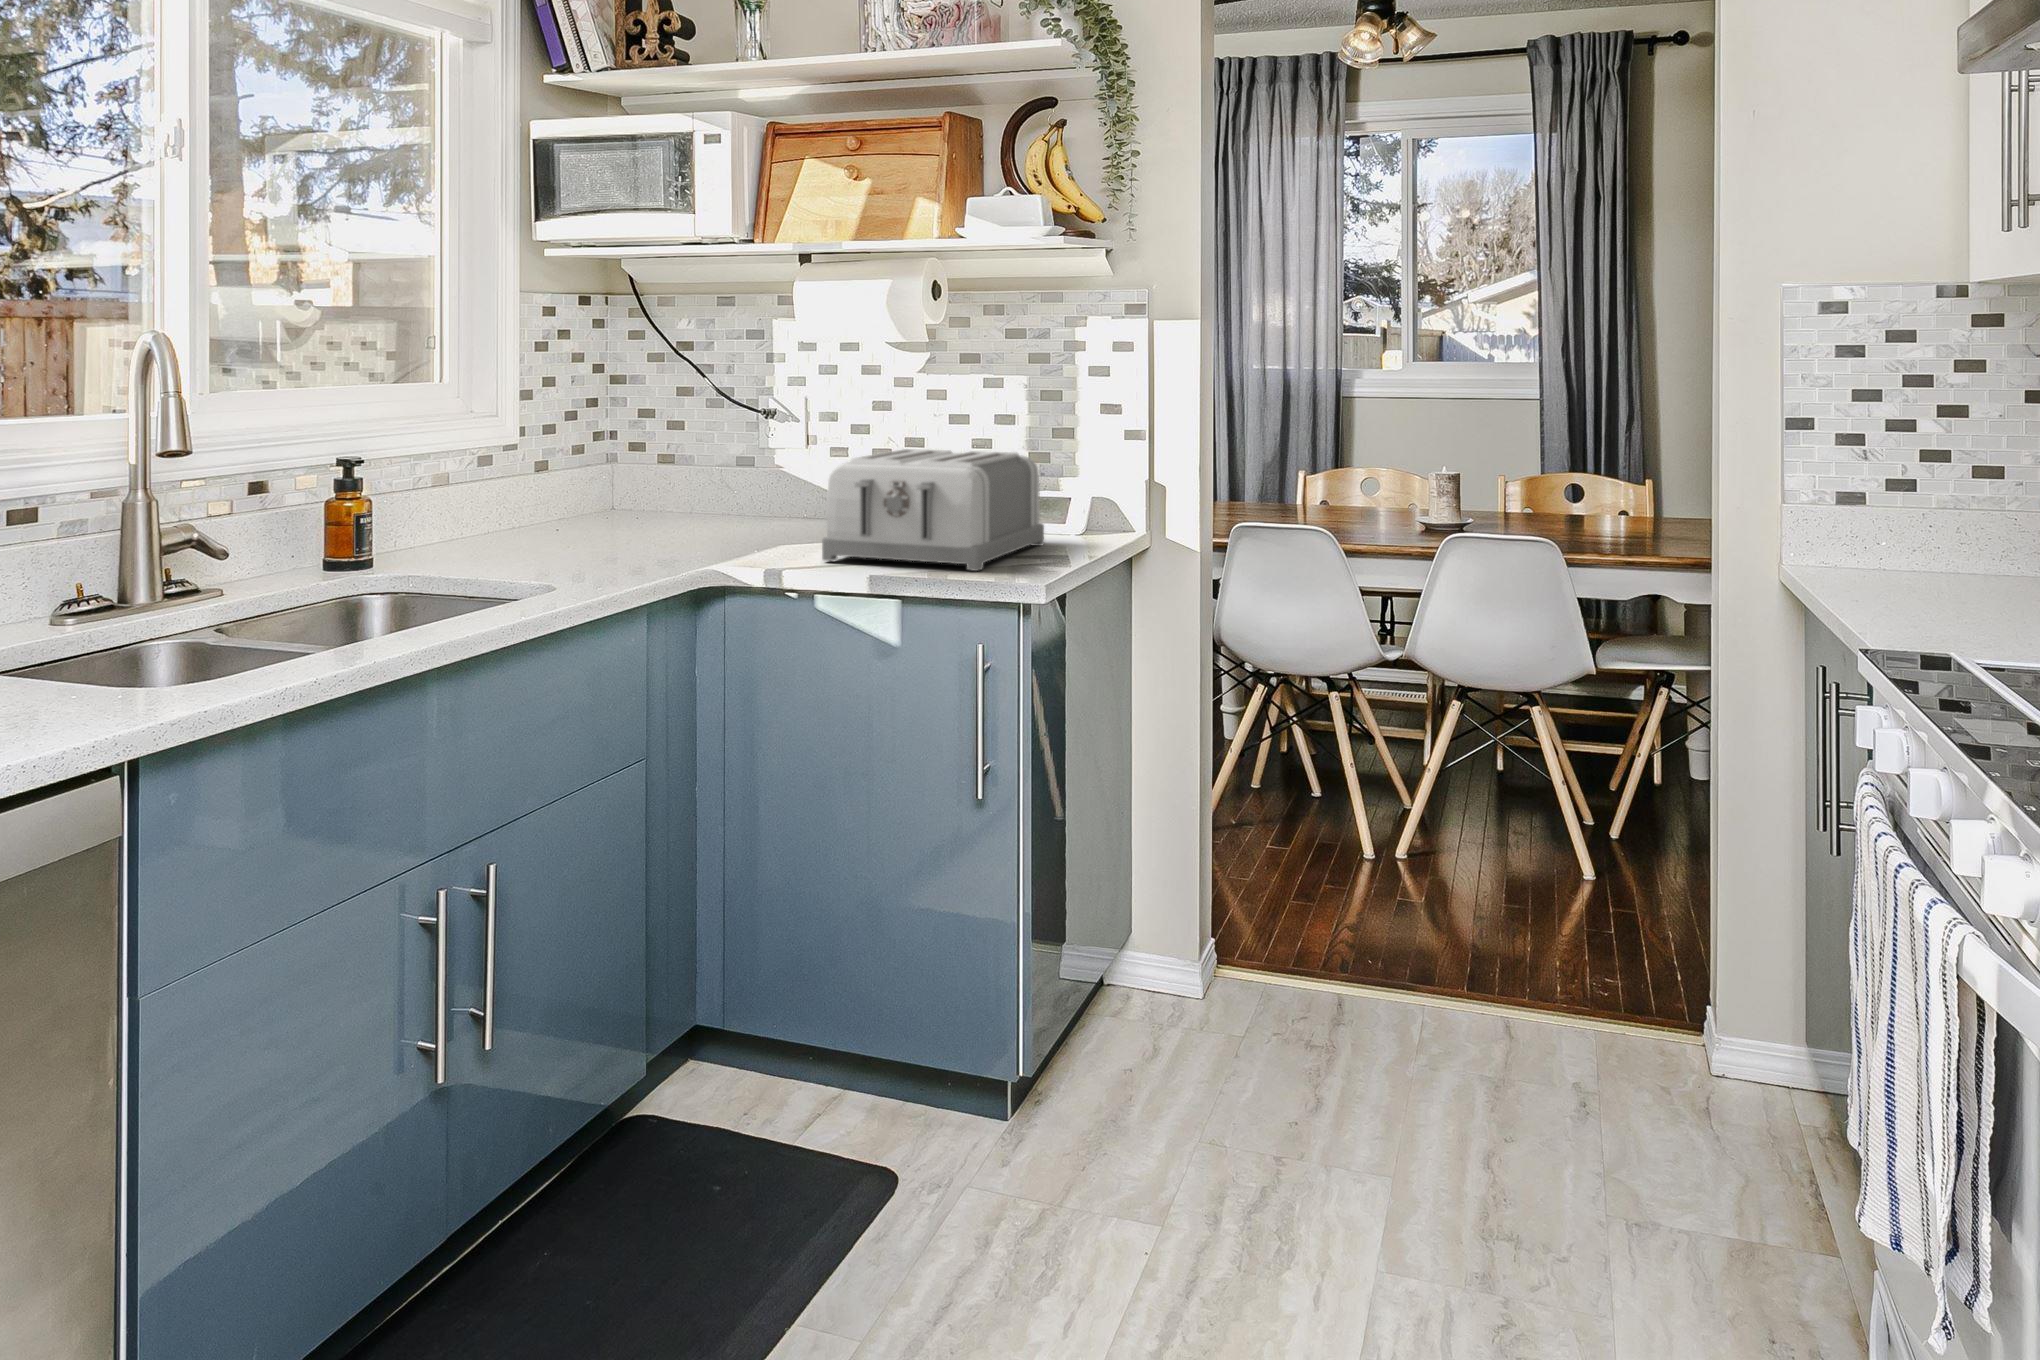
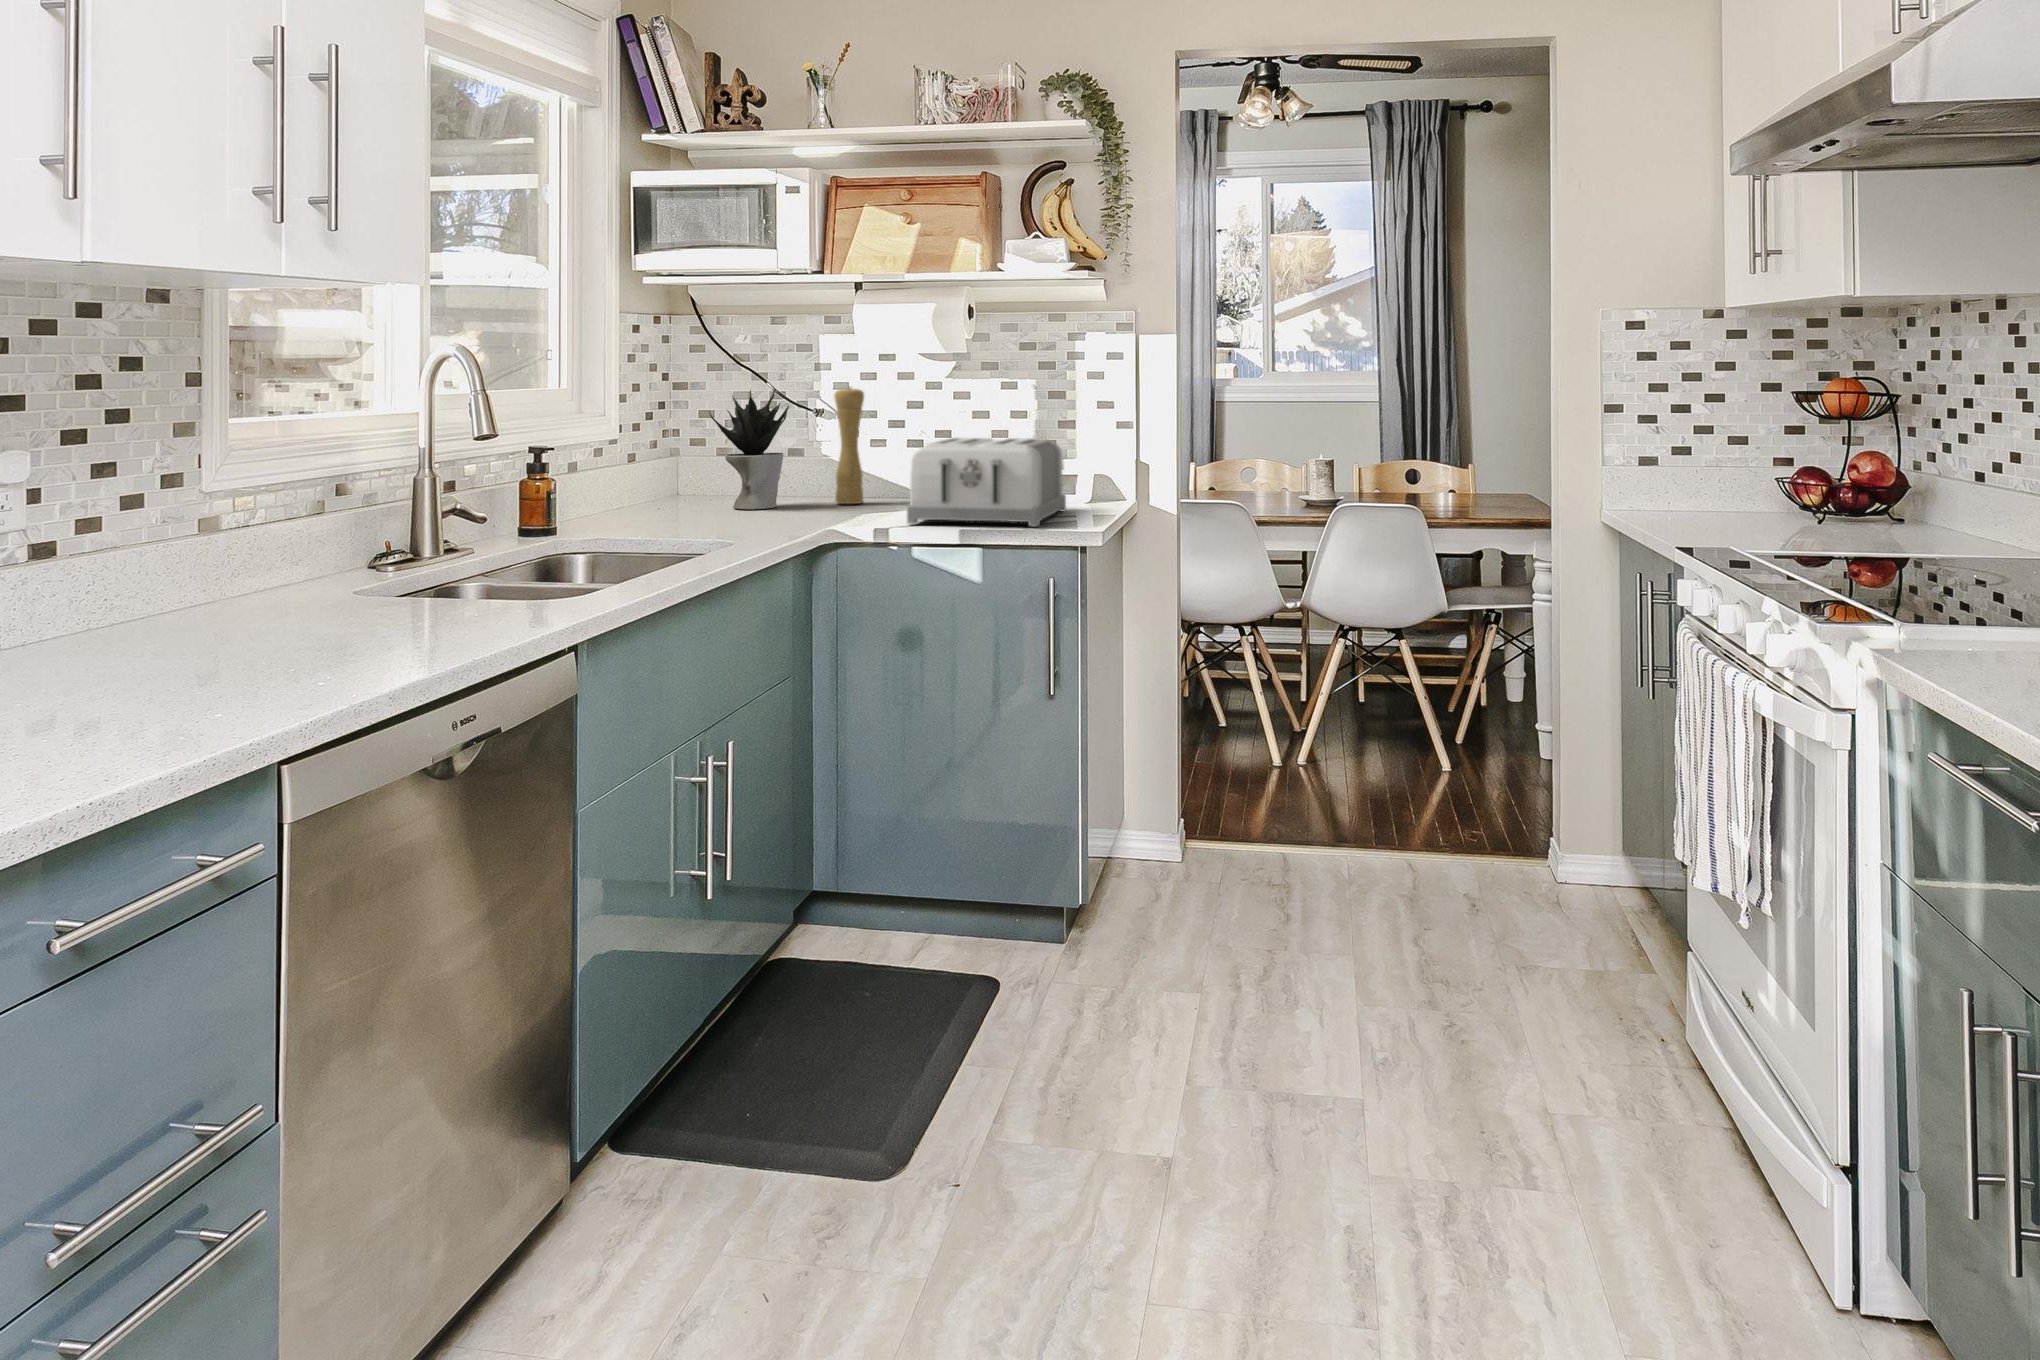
pepper mill: none [778,383,815,527] -> present [834,387,864,504]
potted plant: none [625,384,725,531] -> present [709,388,789,509]

